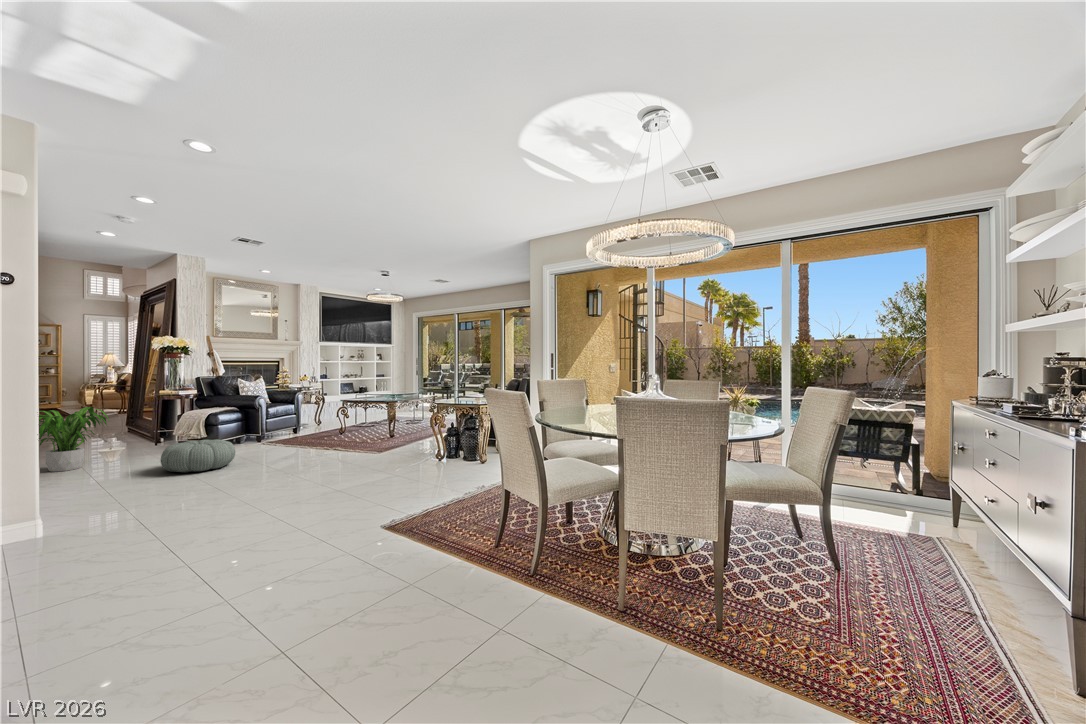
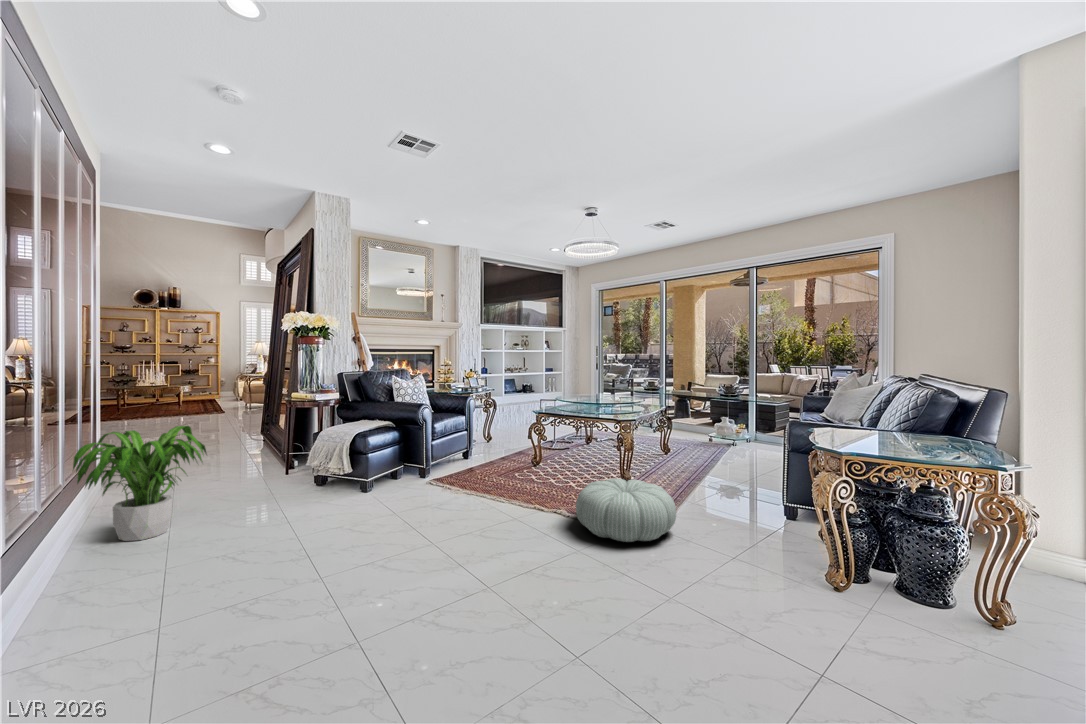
pouf: present [161,439,235,472] -> present [576,478,676,542]

